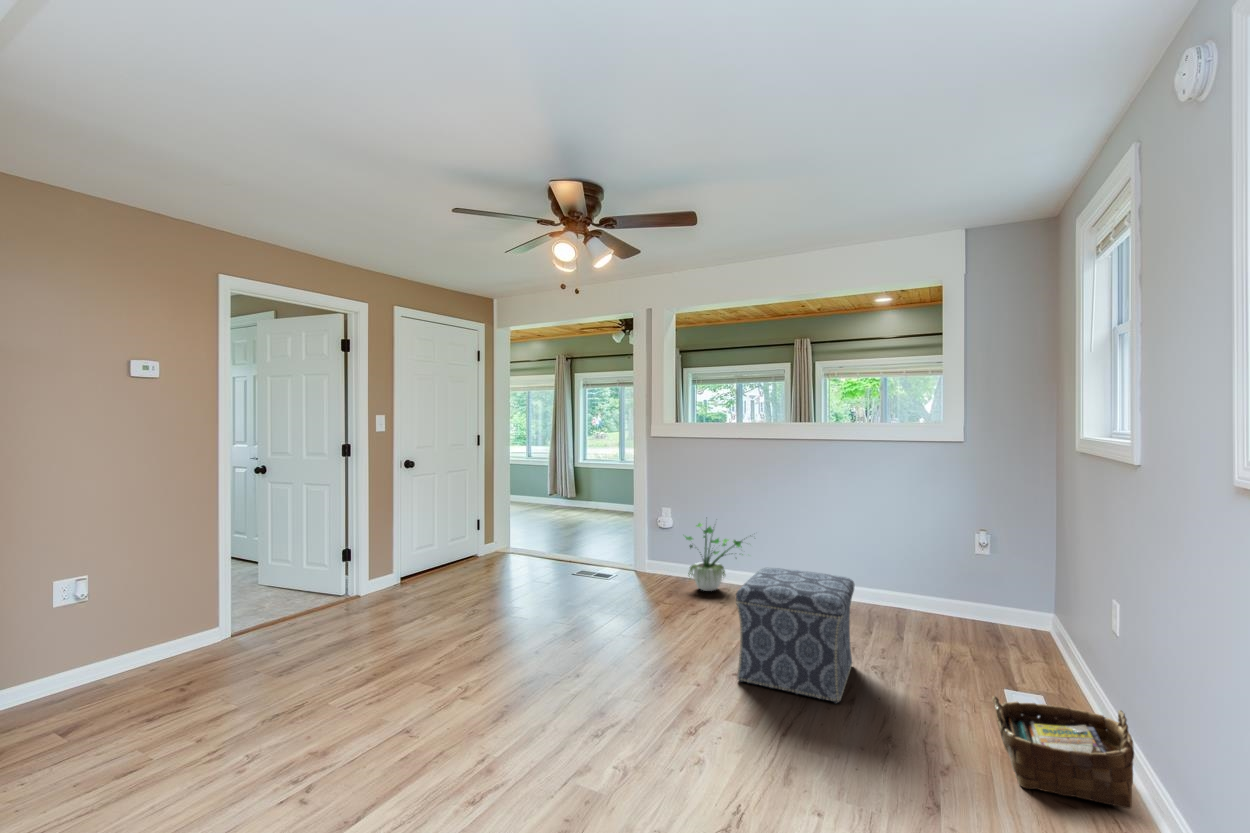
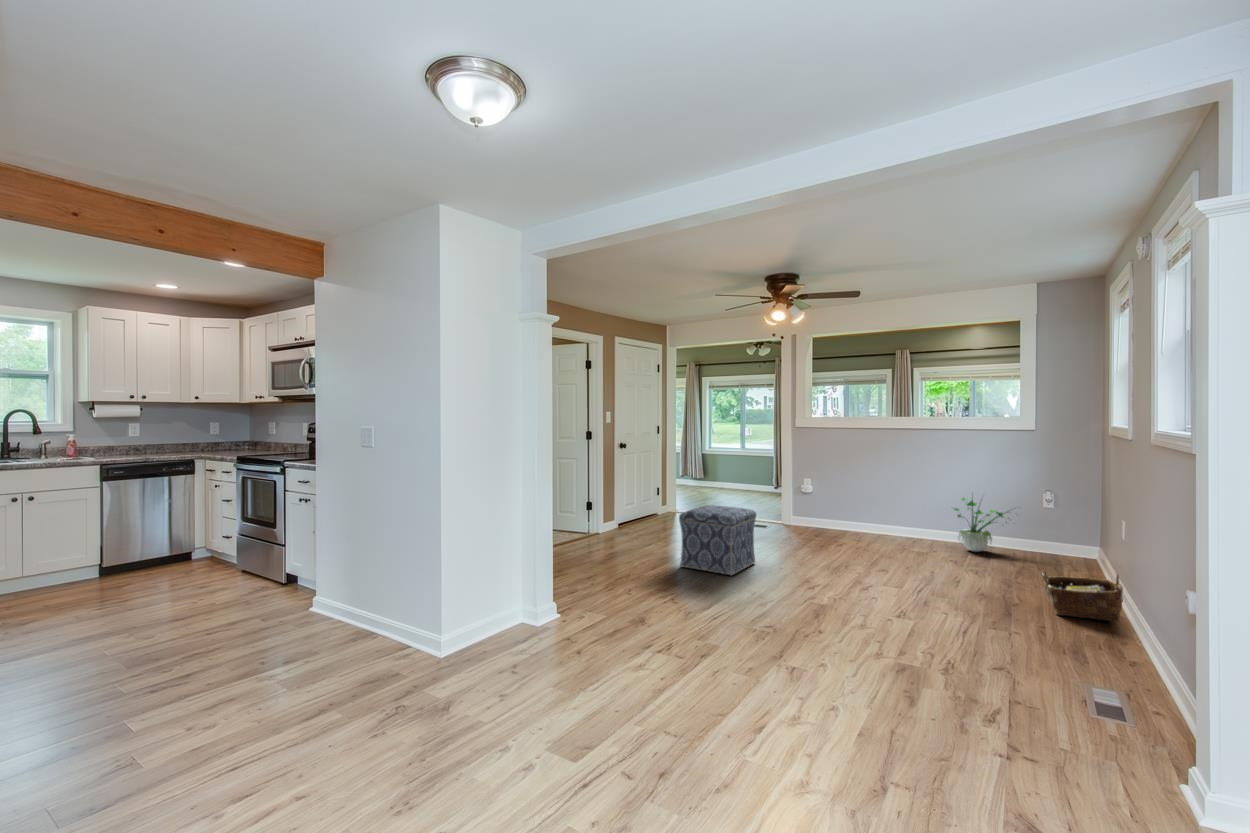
potted plant: present [685,523,743,591] -> present [954,498,1004,552]
ottoman: present [736,568,854,703] -> present [679,505,756,576]

